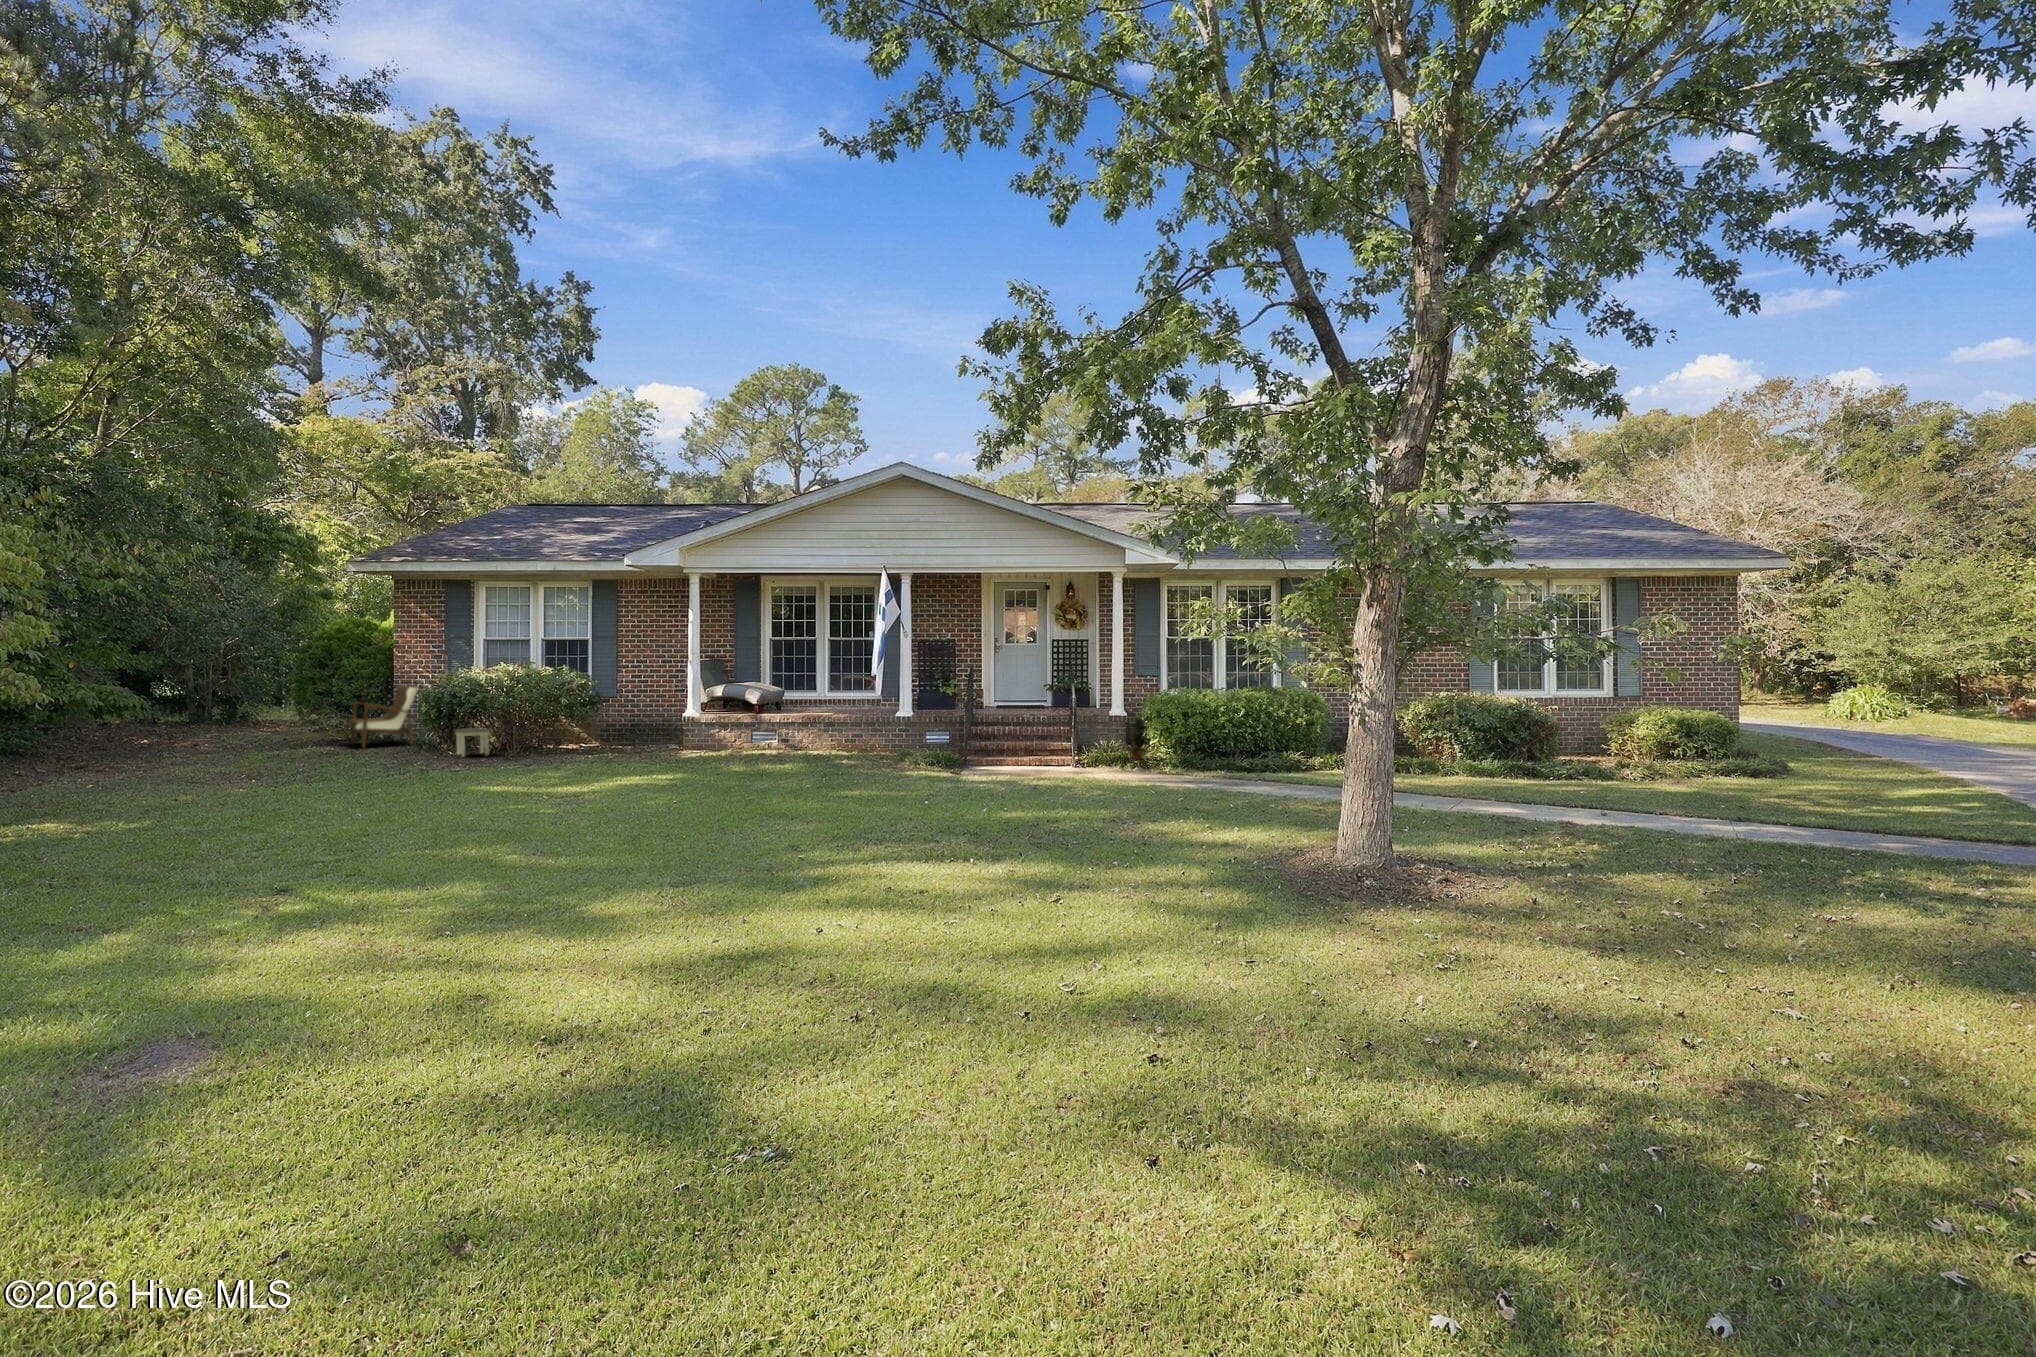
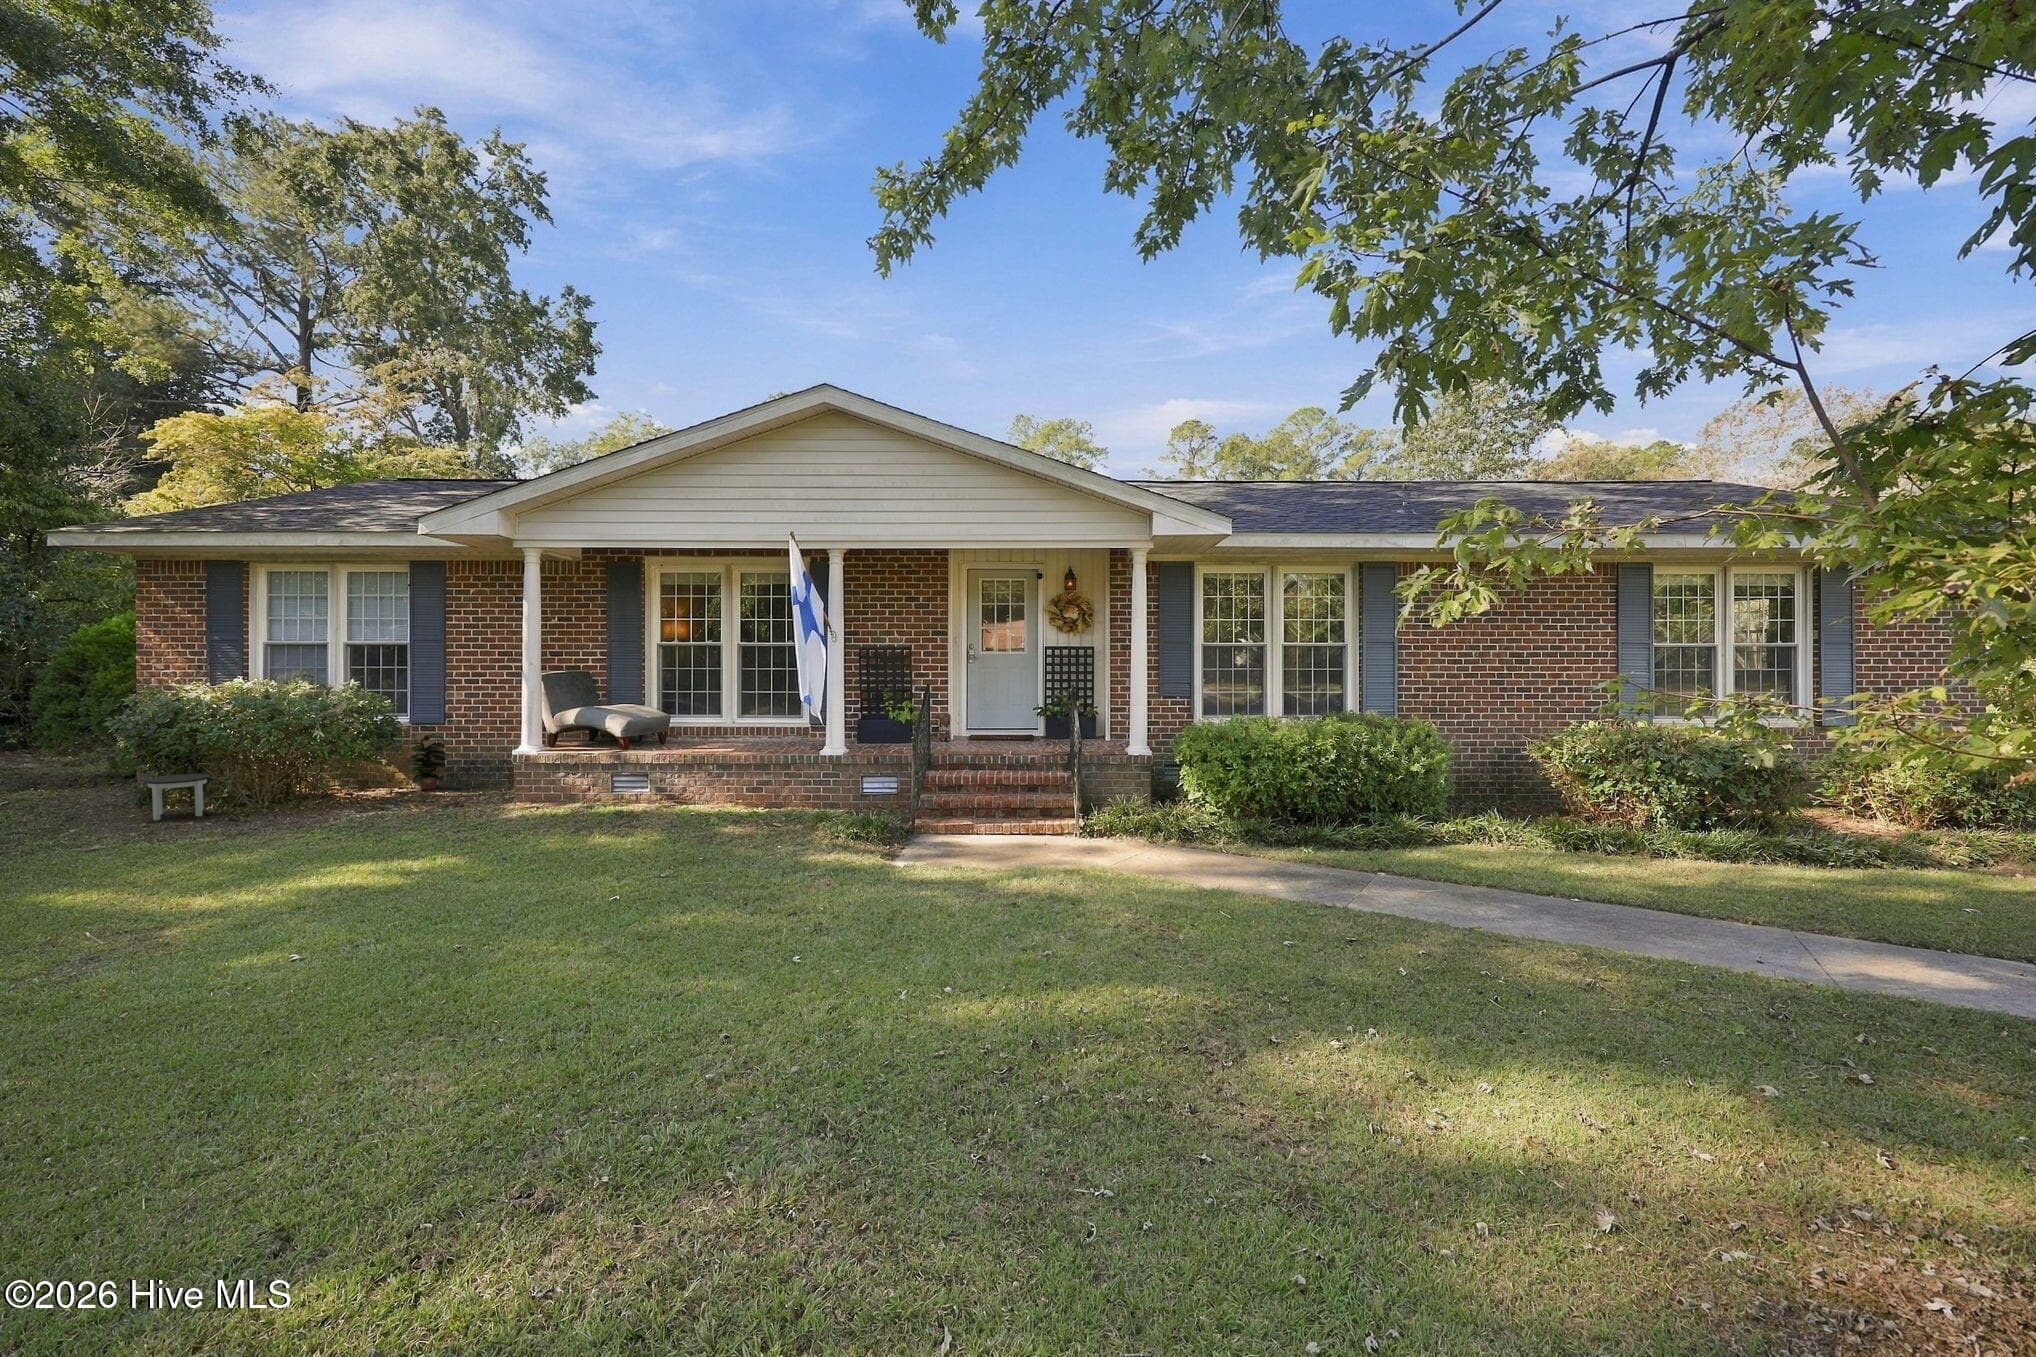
armchair: present [347,685,418,748] -> none [27,707,138,802]
decorative plant: present [1127,716,1150,759] -> present [406,733,450,789]

